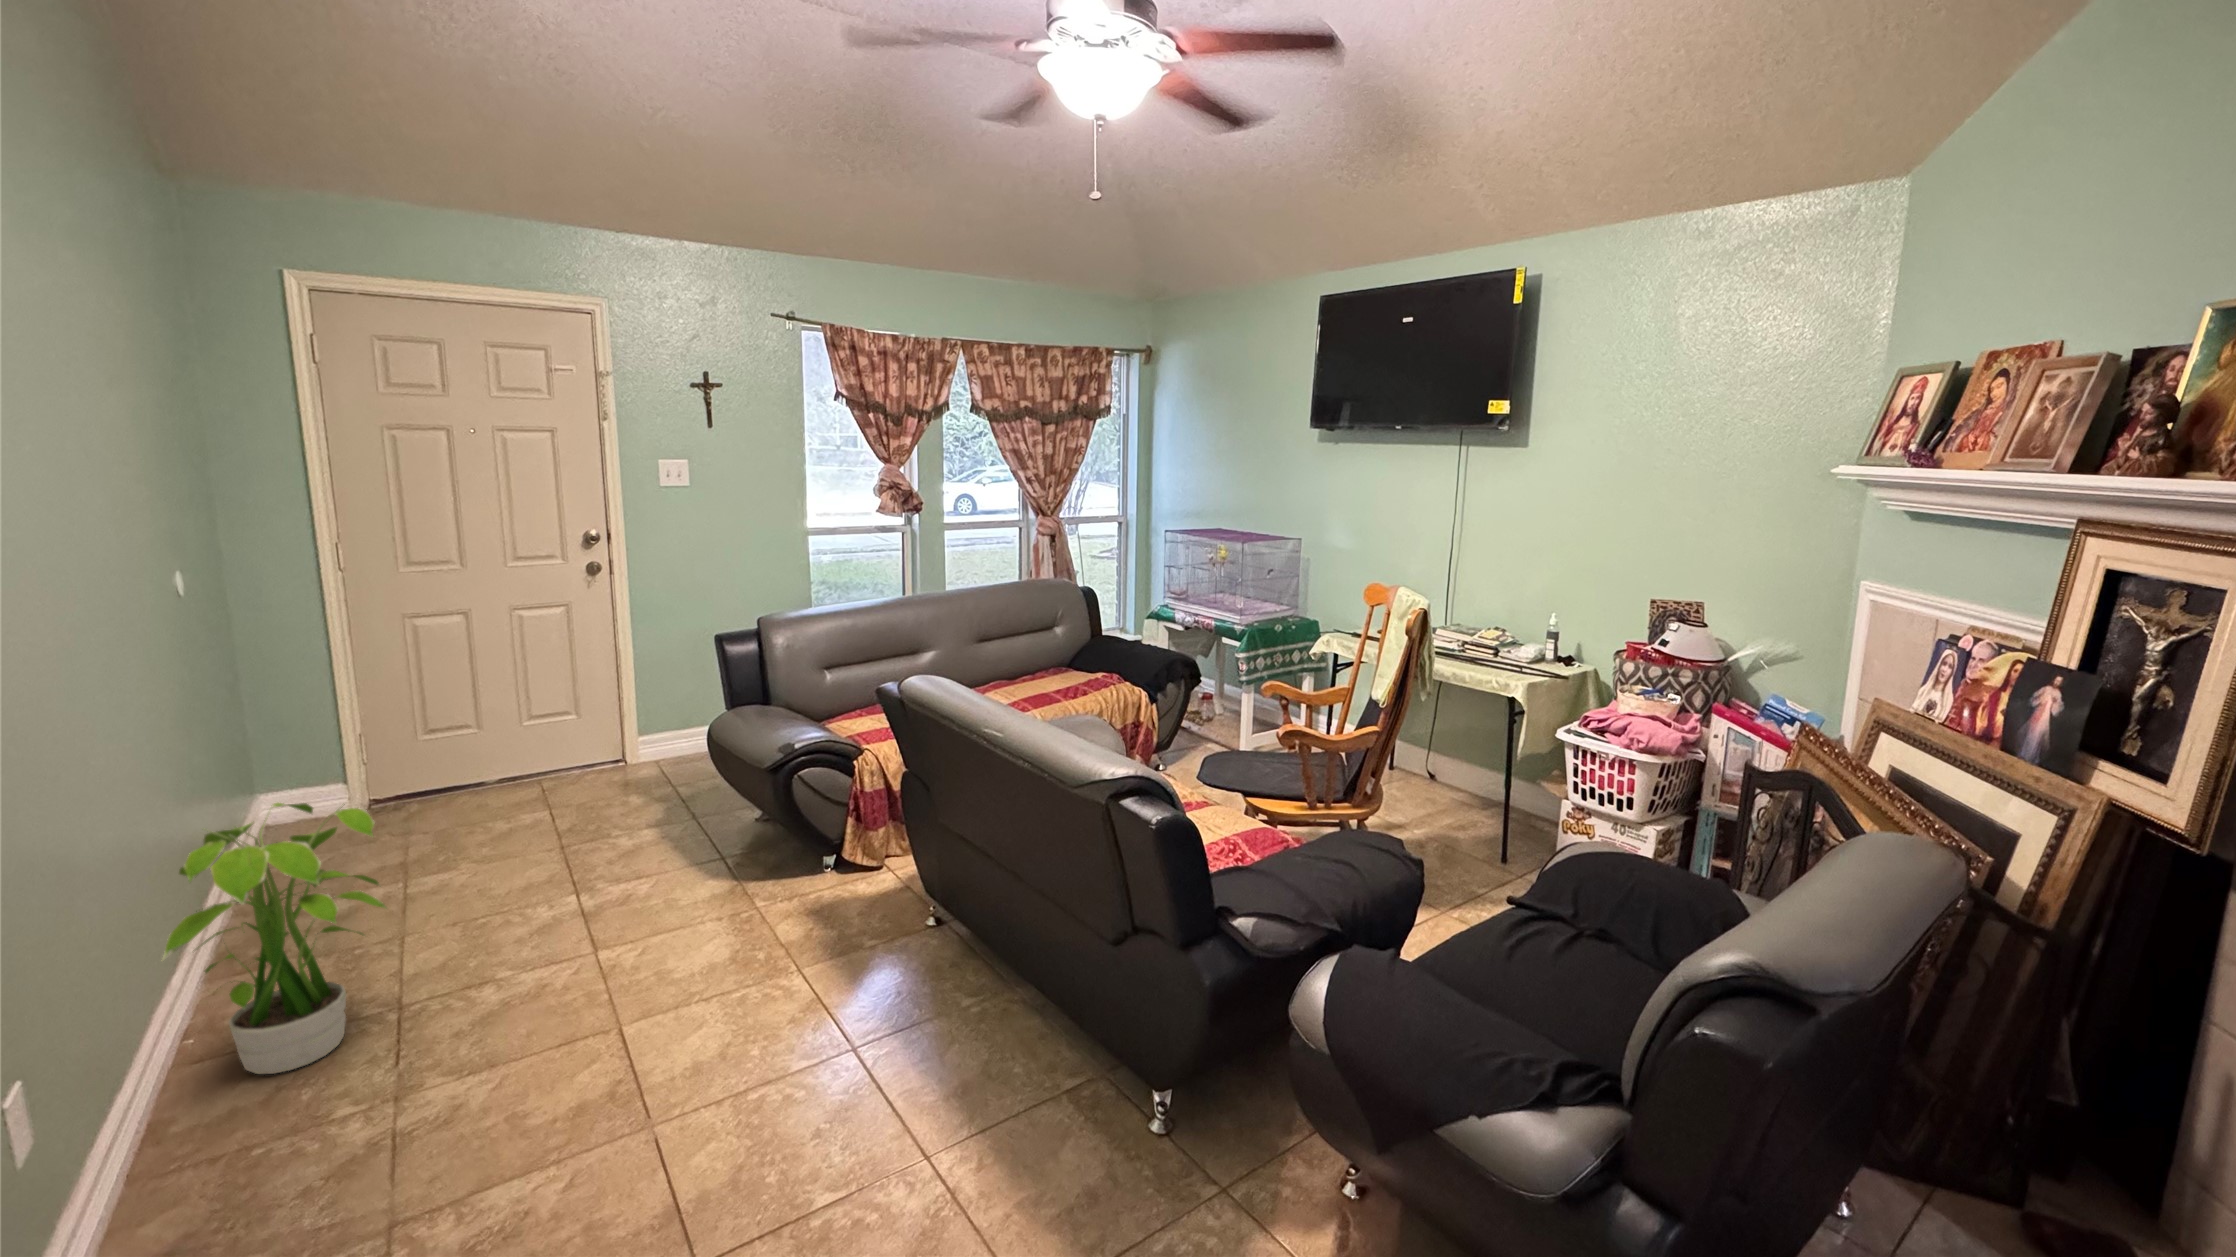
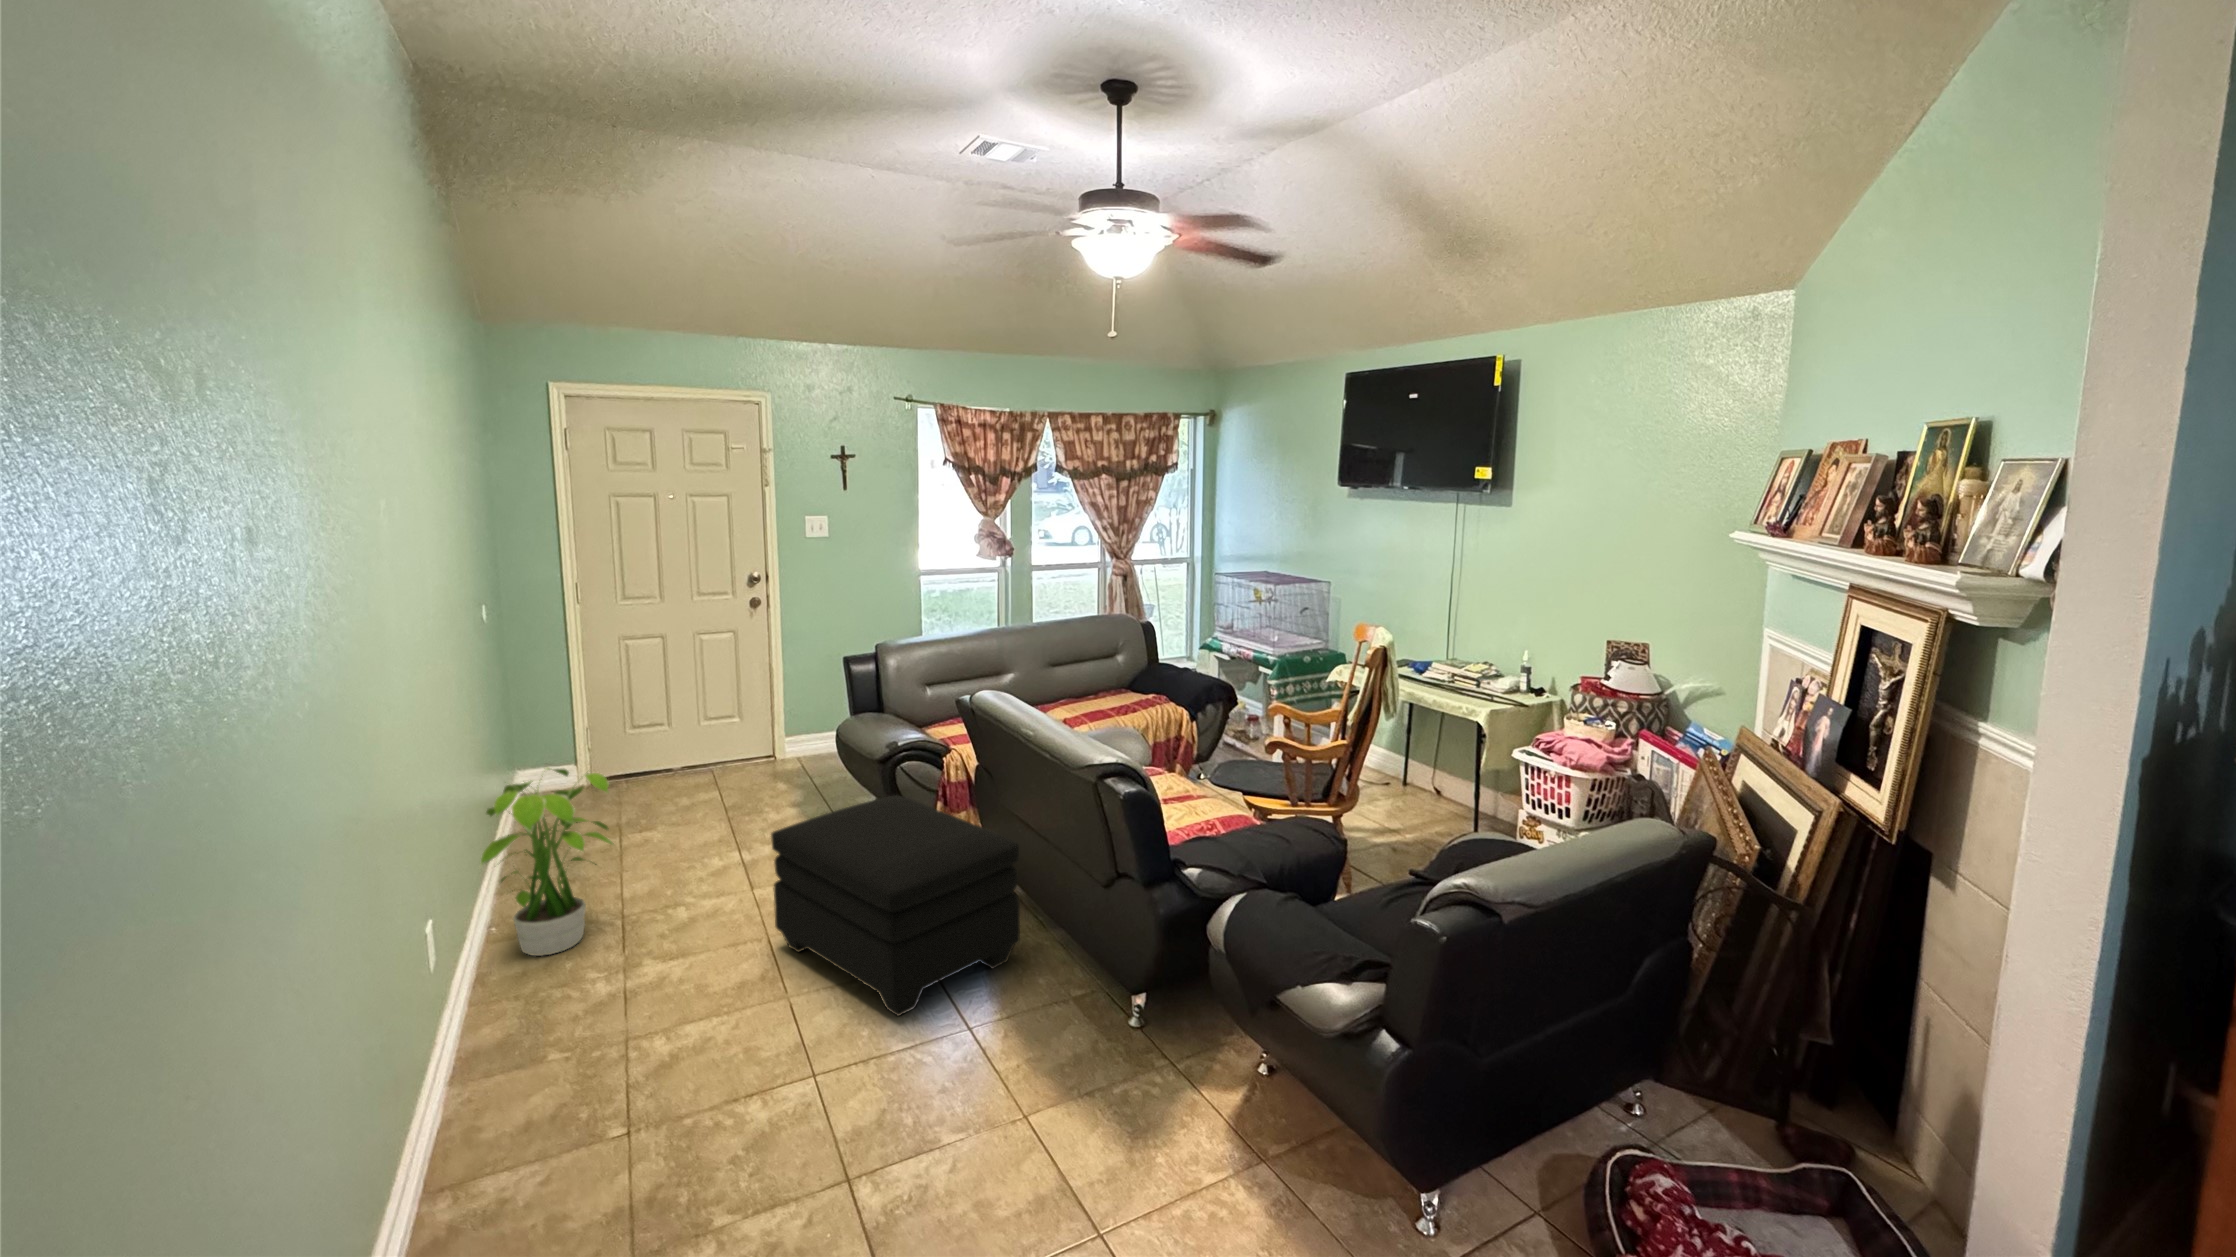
ottoman: none [622,817,977,1136] -> present [771,795,1020,1016]

